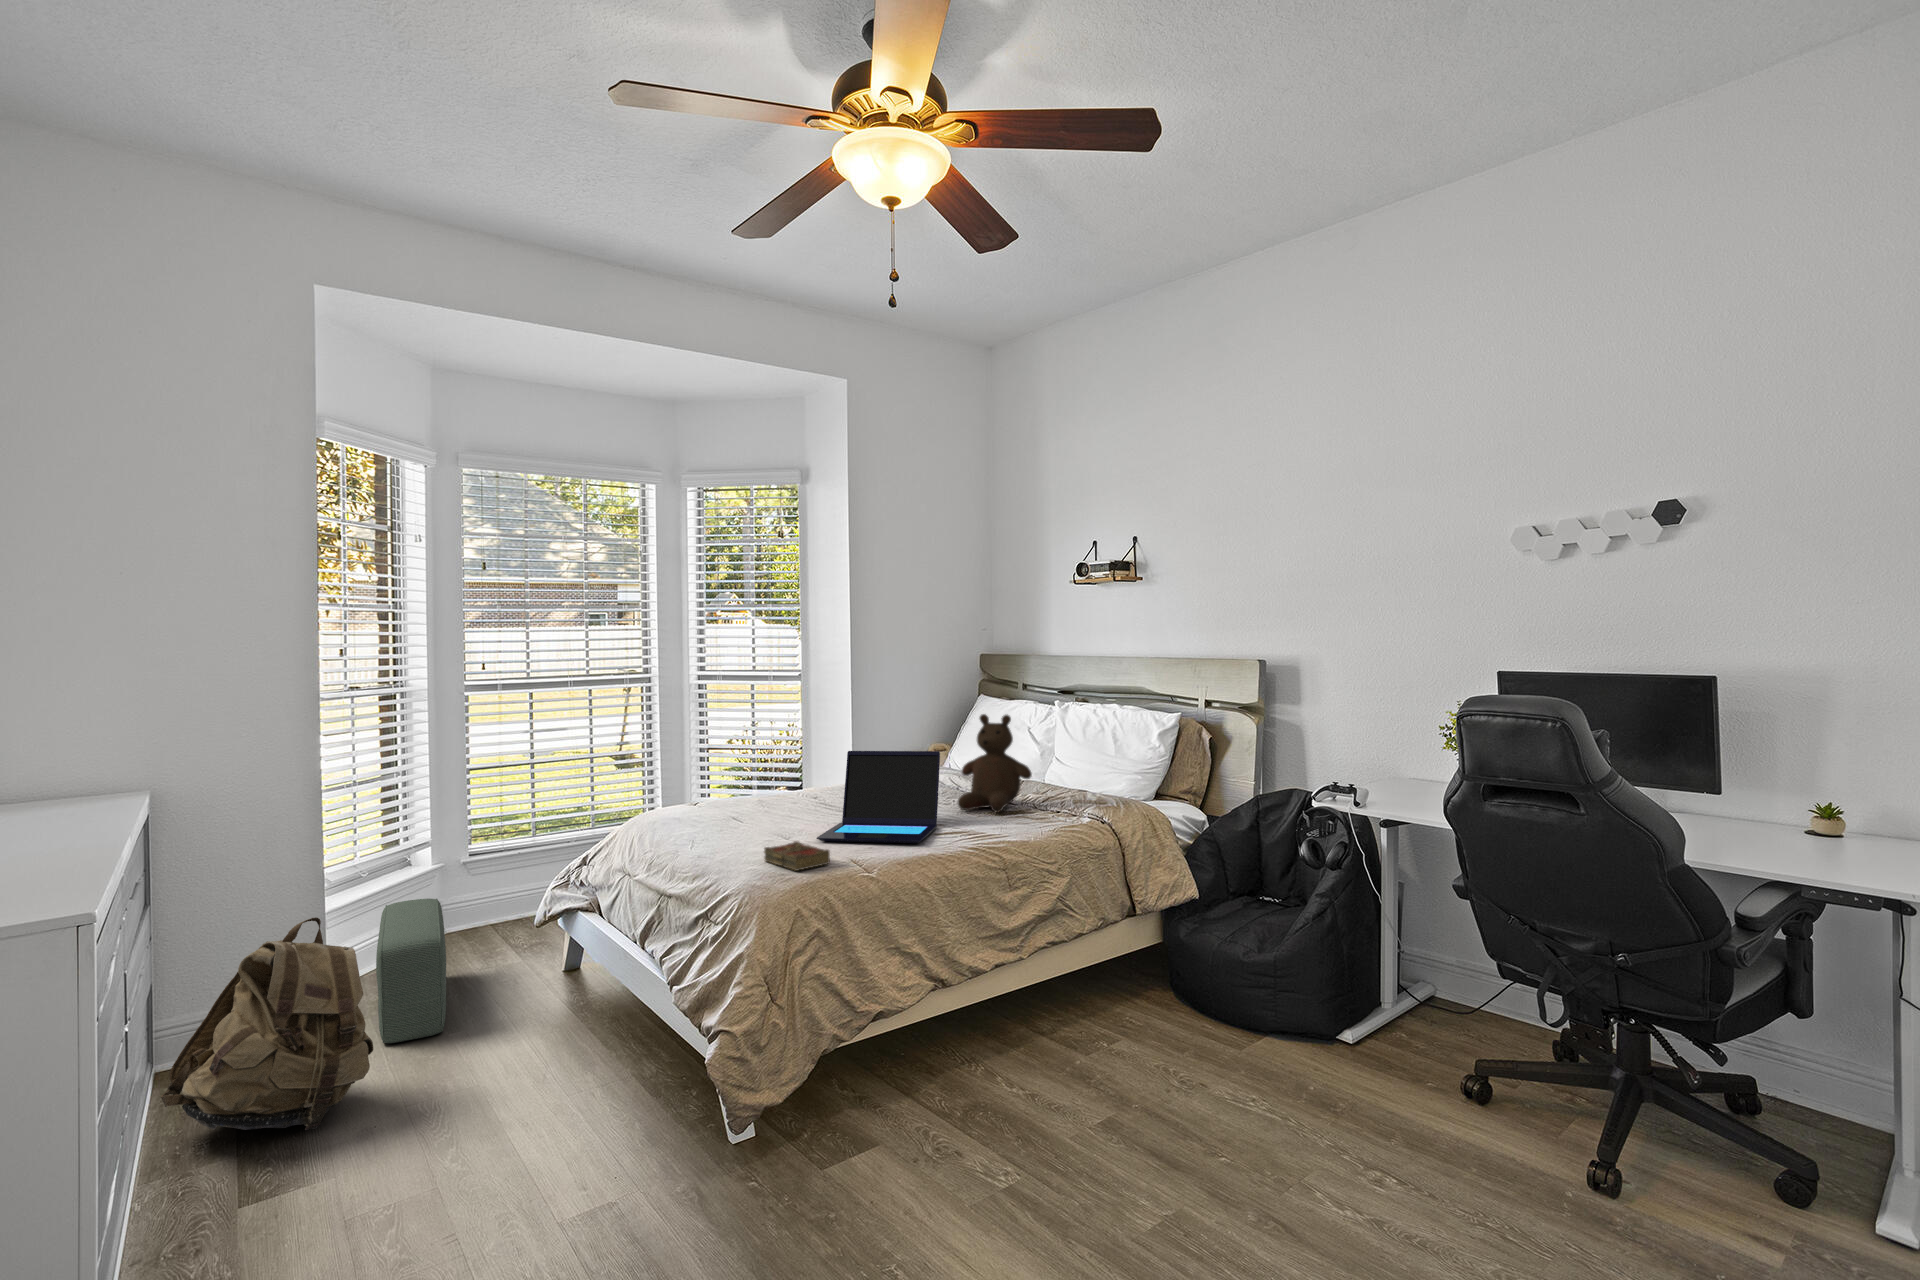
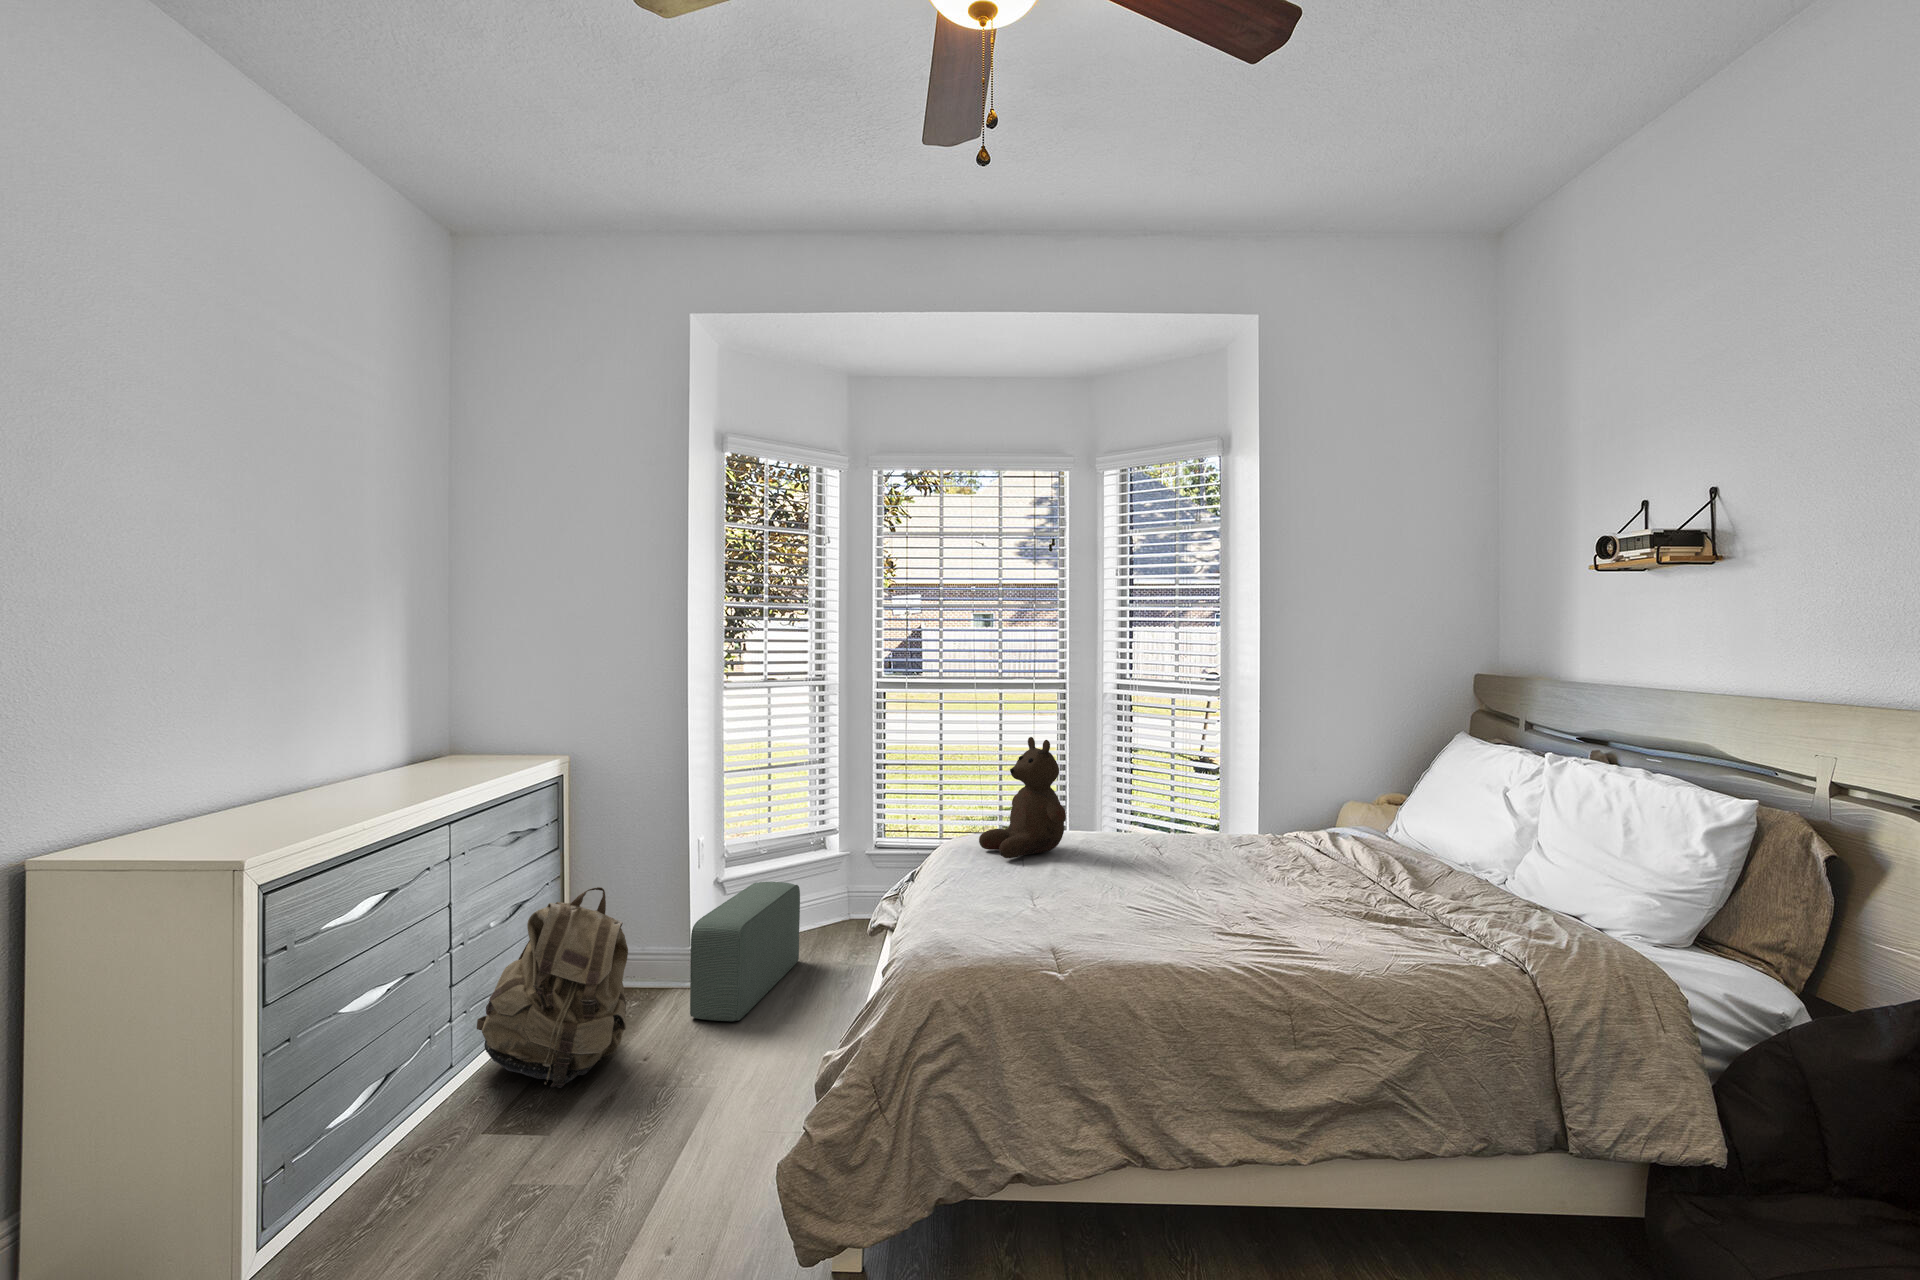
teddy bear: present [958,714,1032,812] -> present [979,737,1066,858]
laptop: present [816,751,940,843] -> none [1047,793,1248,940]
book: present [764,841,830,871] -> none [950,904,1011,945]

